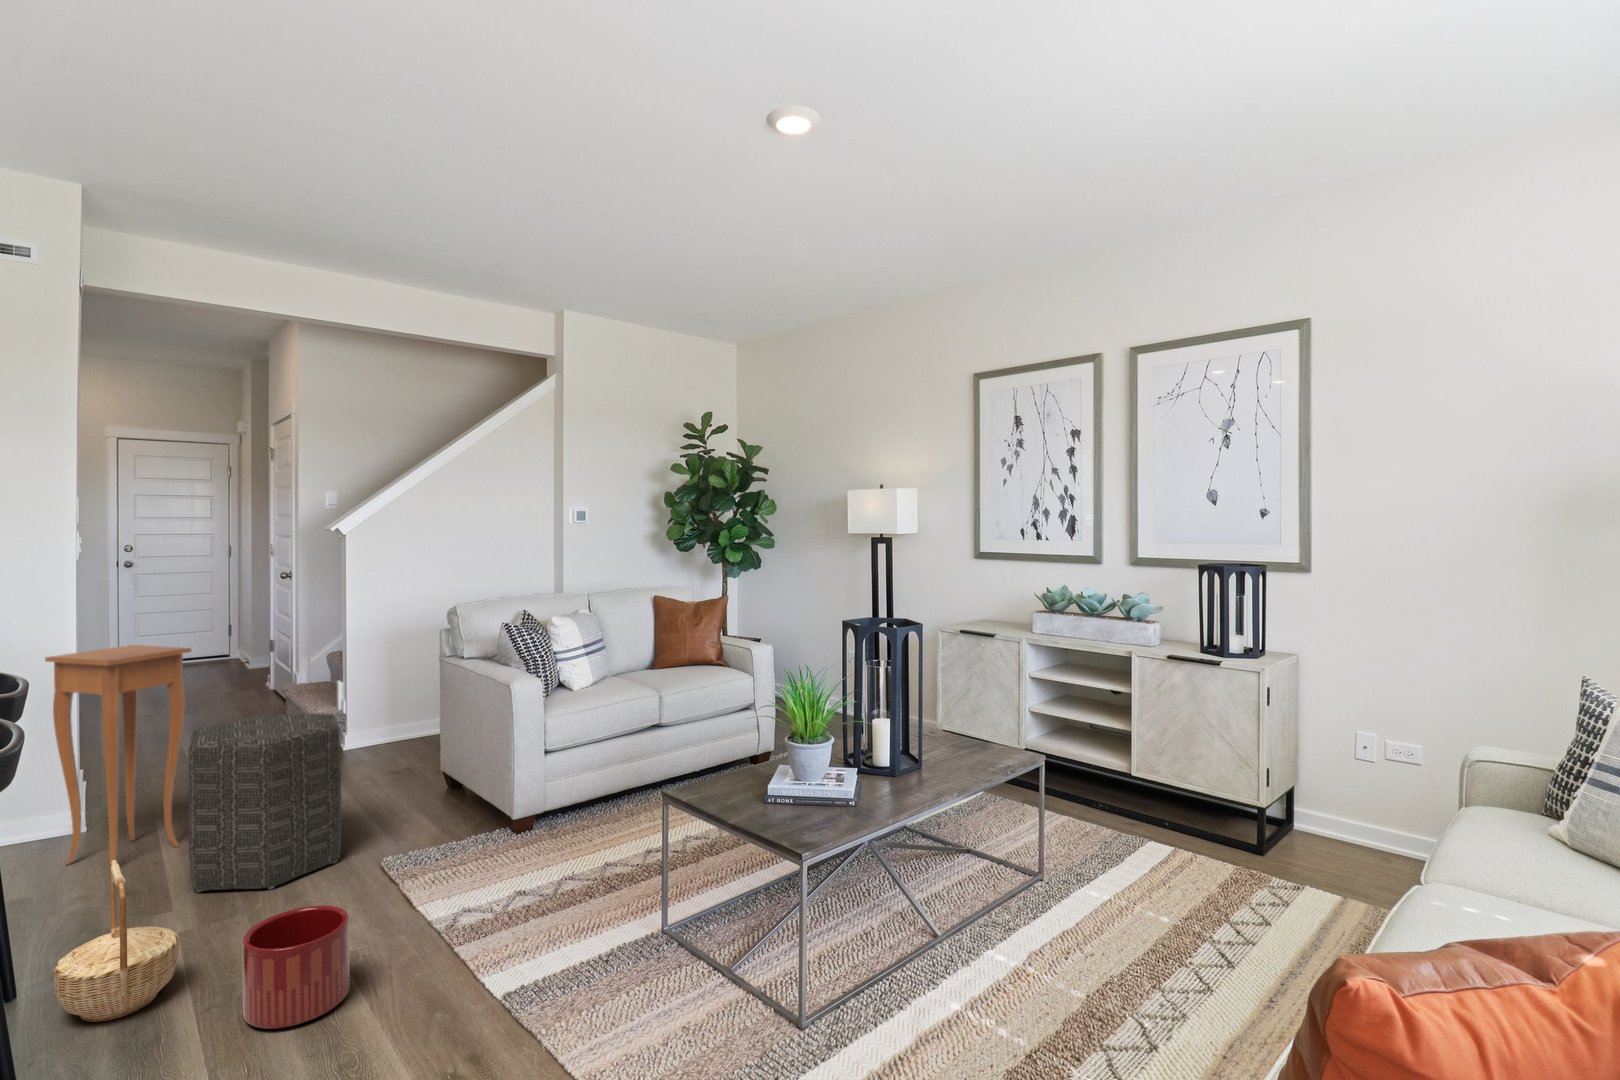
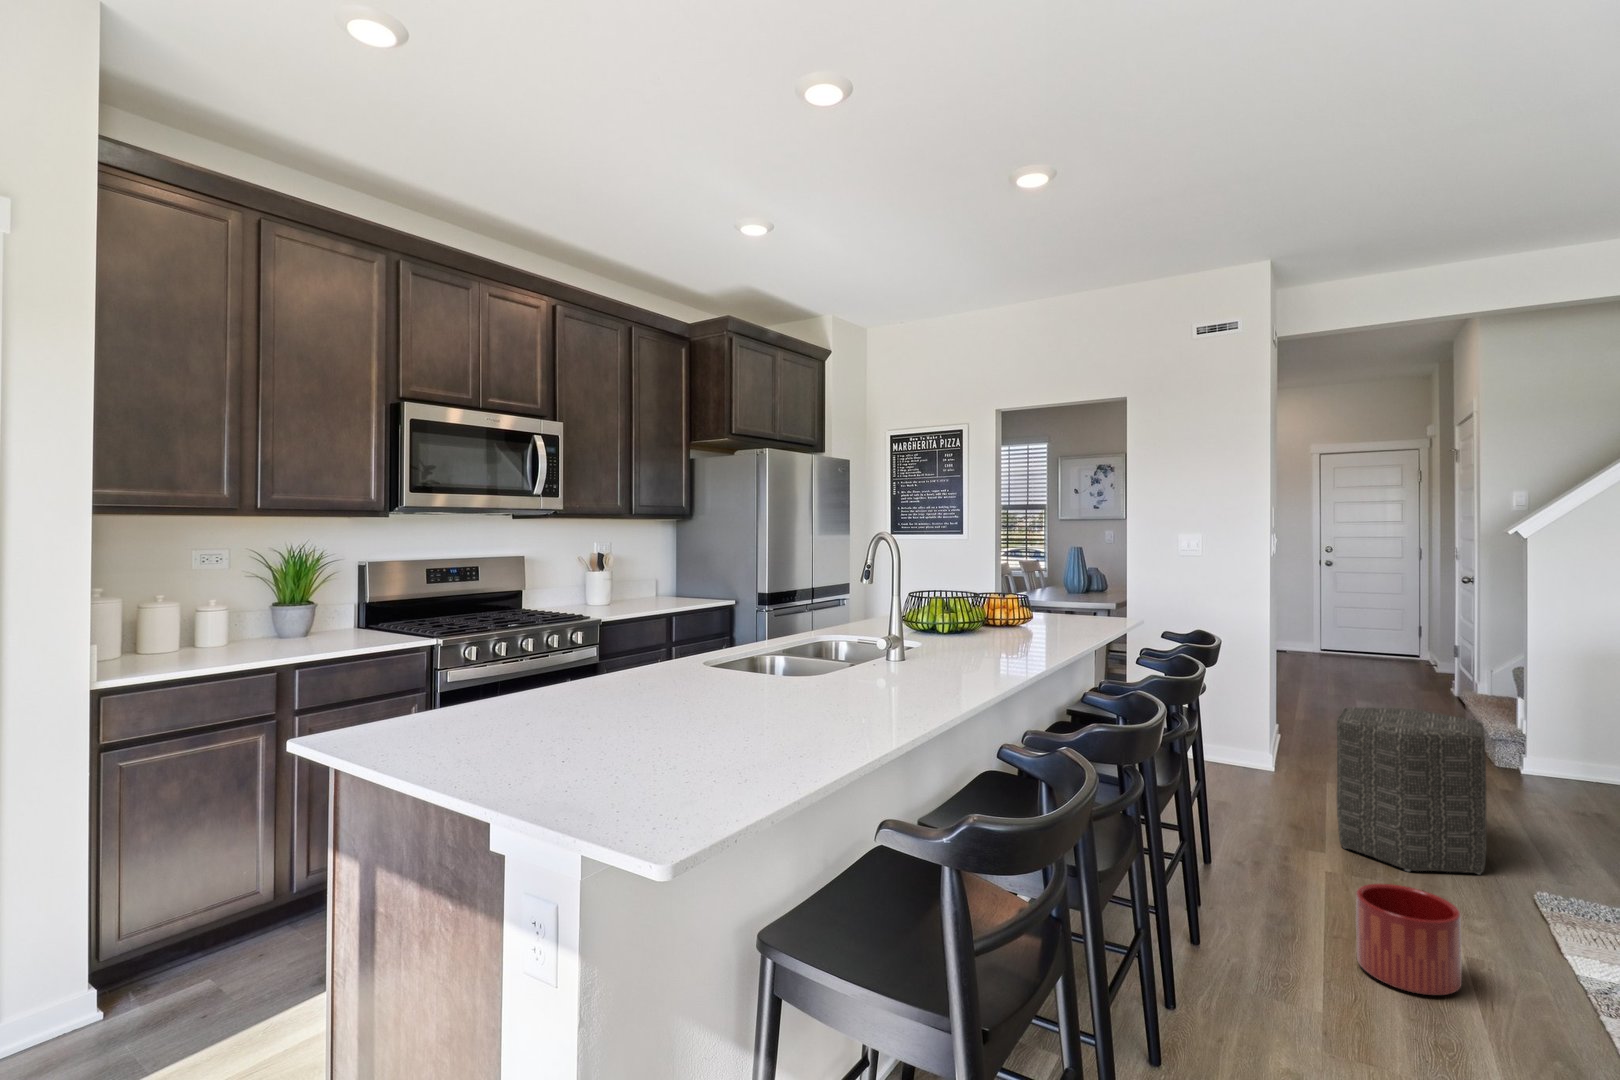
side table: present [45,645,191,865] -> none [1243,629,1348,809]
basket: present [54,860,179,1022] -> none [1229,790,1314,912]

